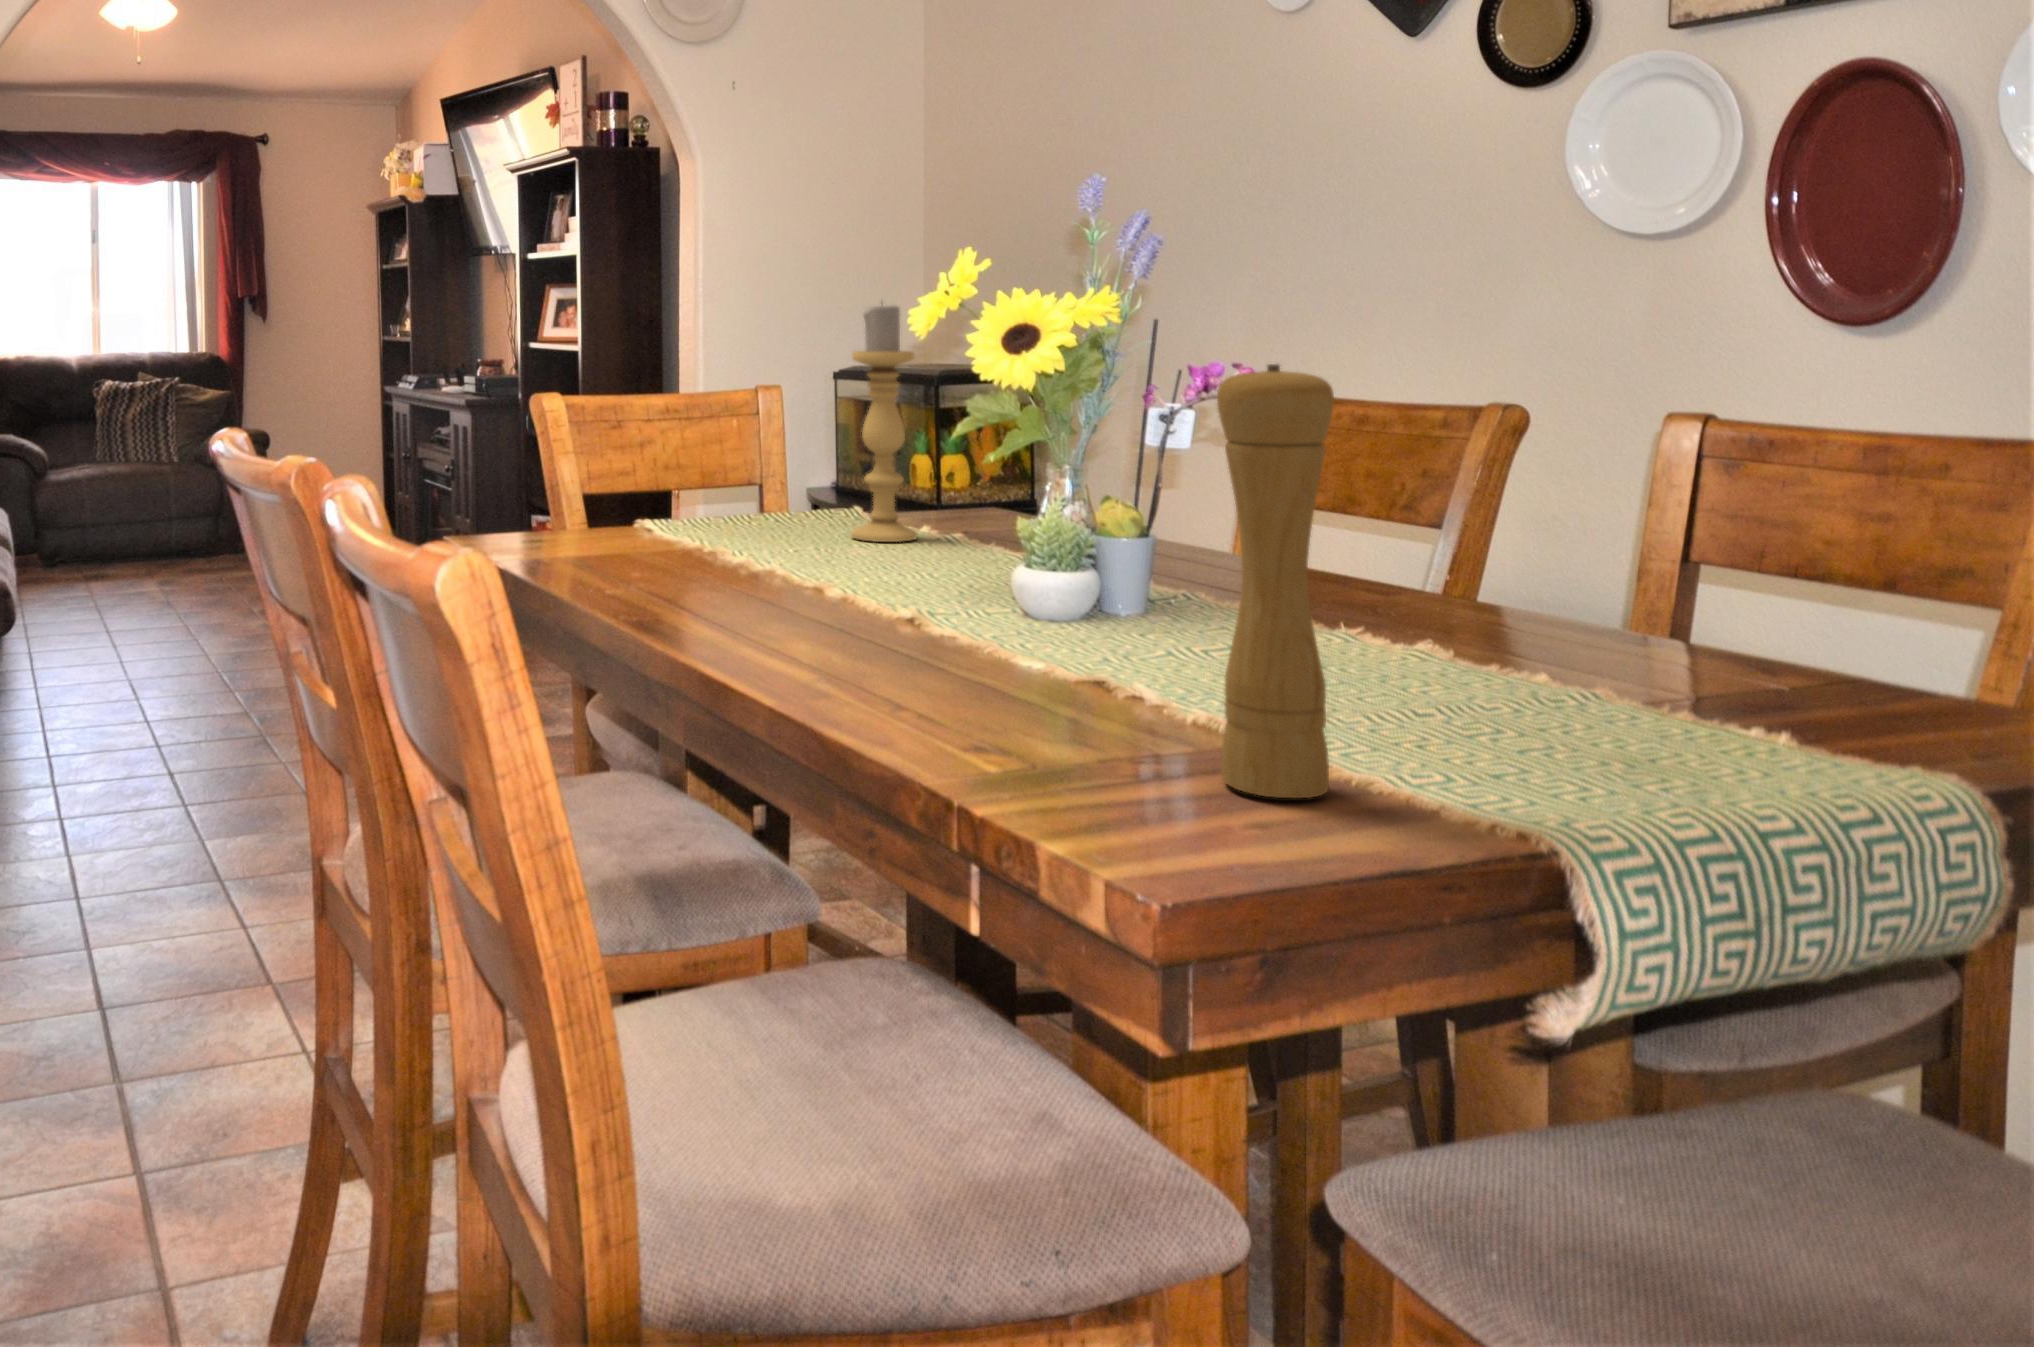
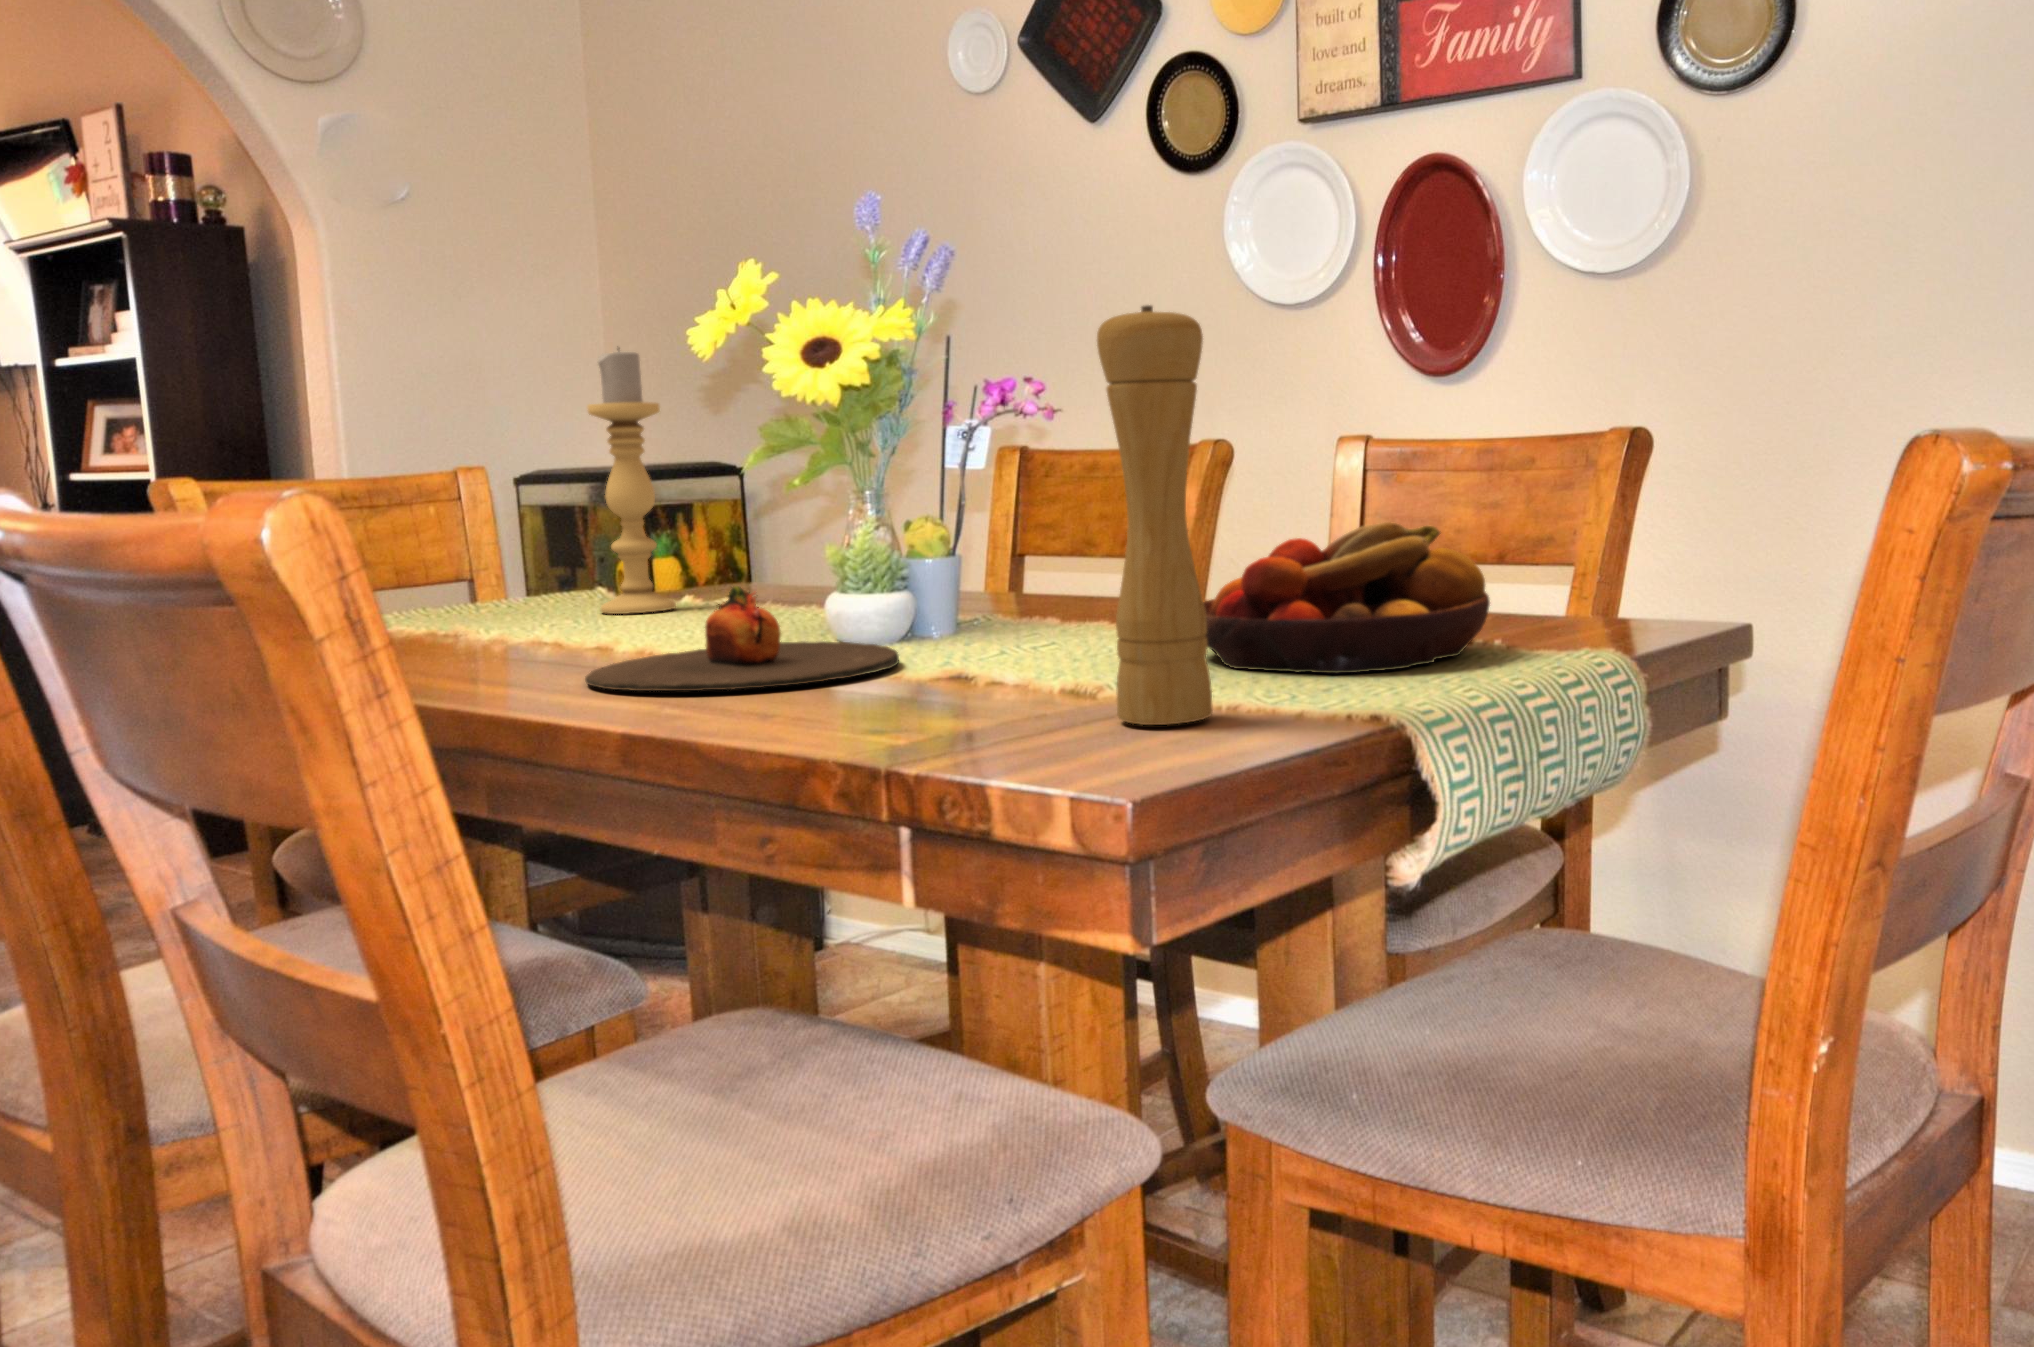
plate: none [782,561,1066,668] -> present [585,586,899,691]
fruit bowl: none [1373,568,1781,758] -> present [1203,522,1490,674]

